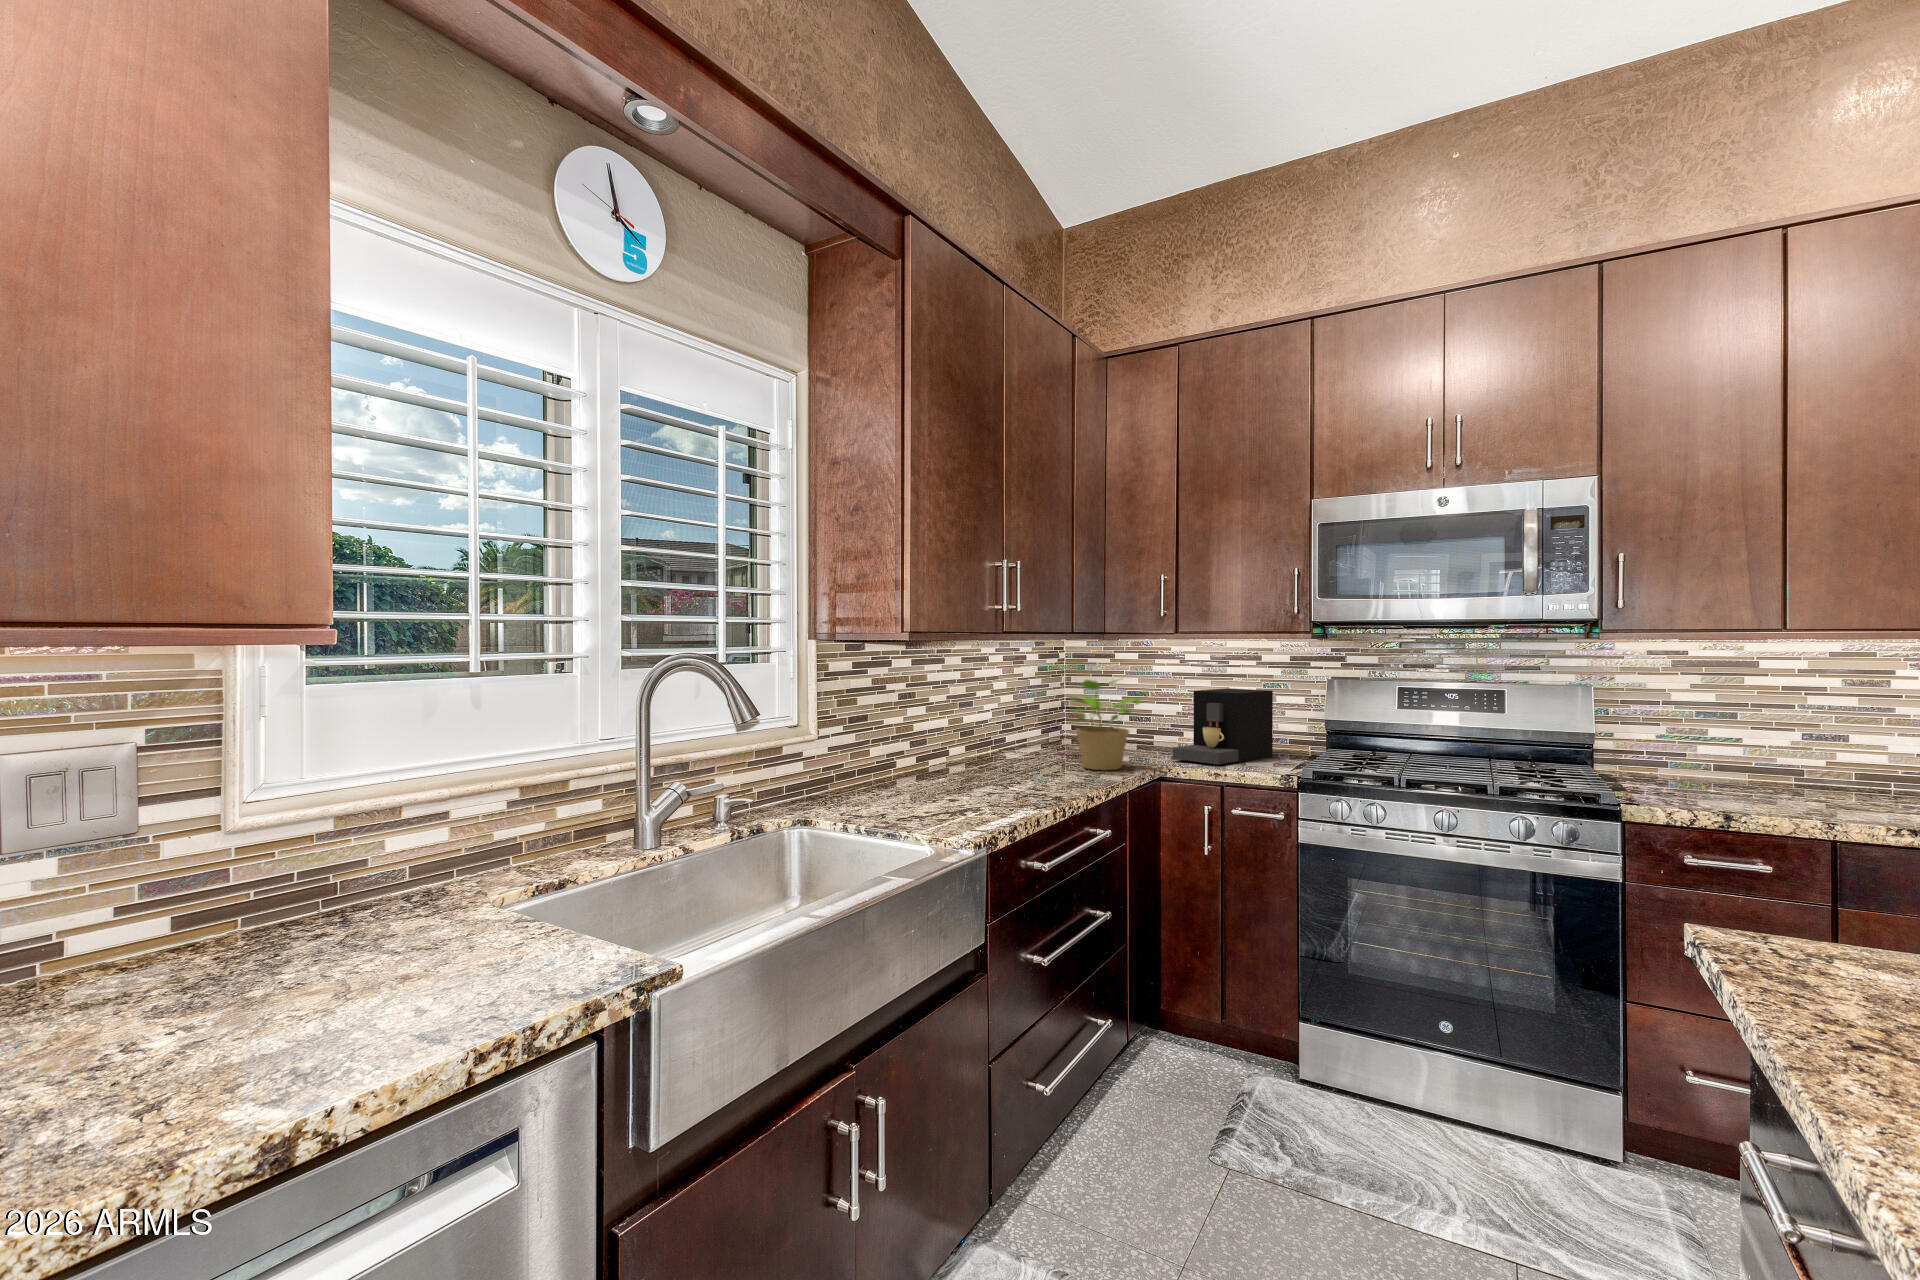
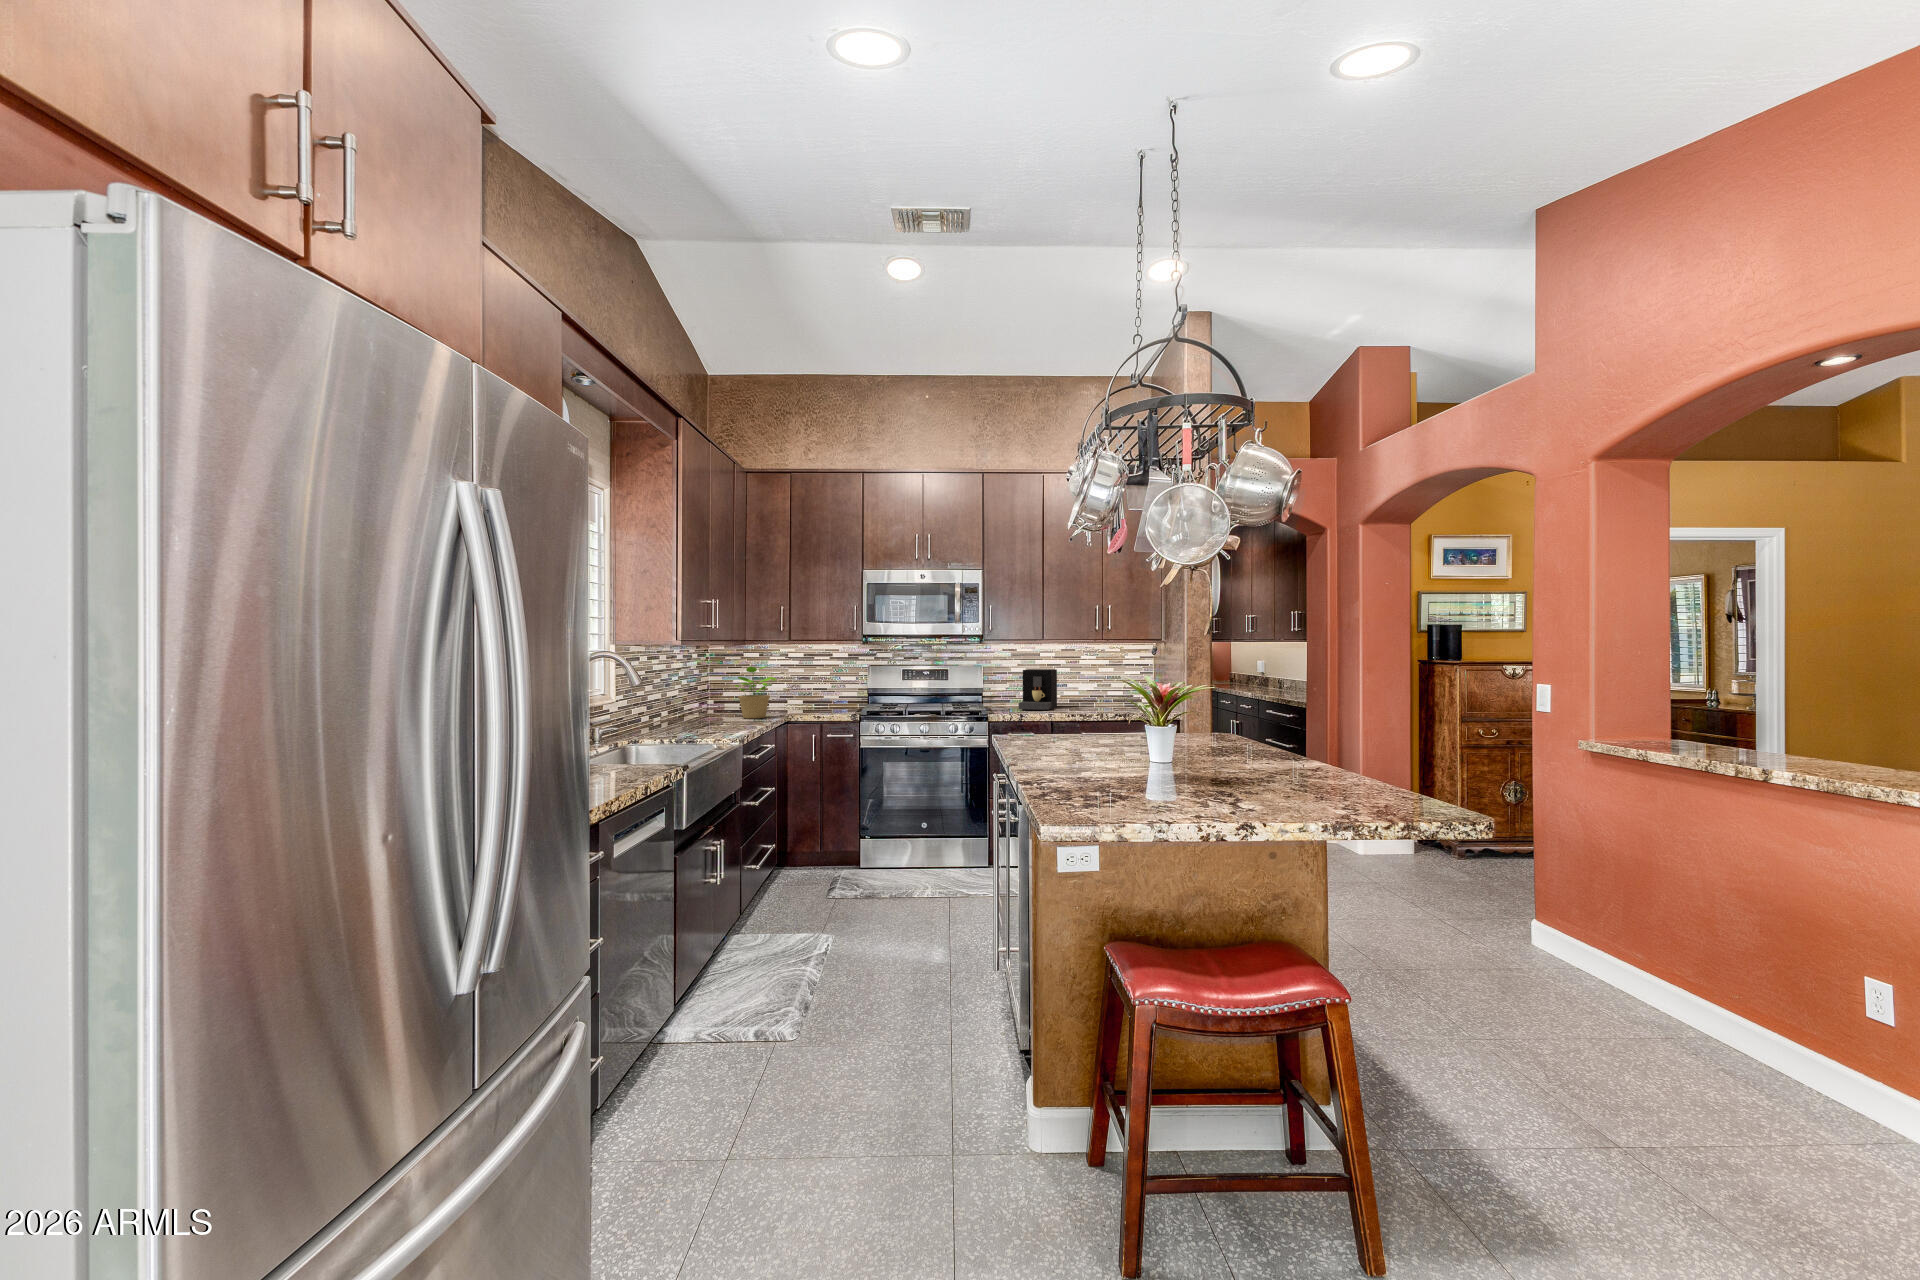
coffee maker: present [1173,688,1273,765] -> present [1019,669,1057,710]

